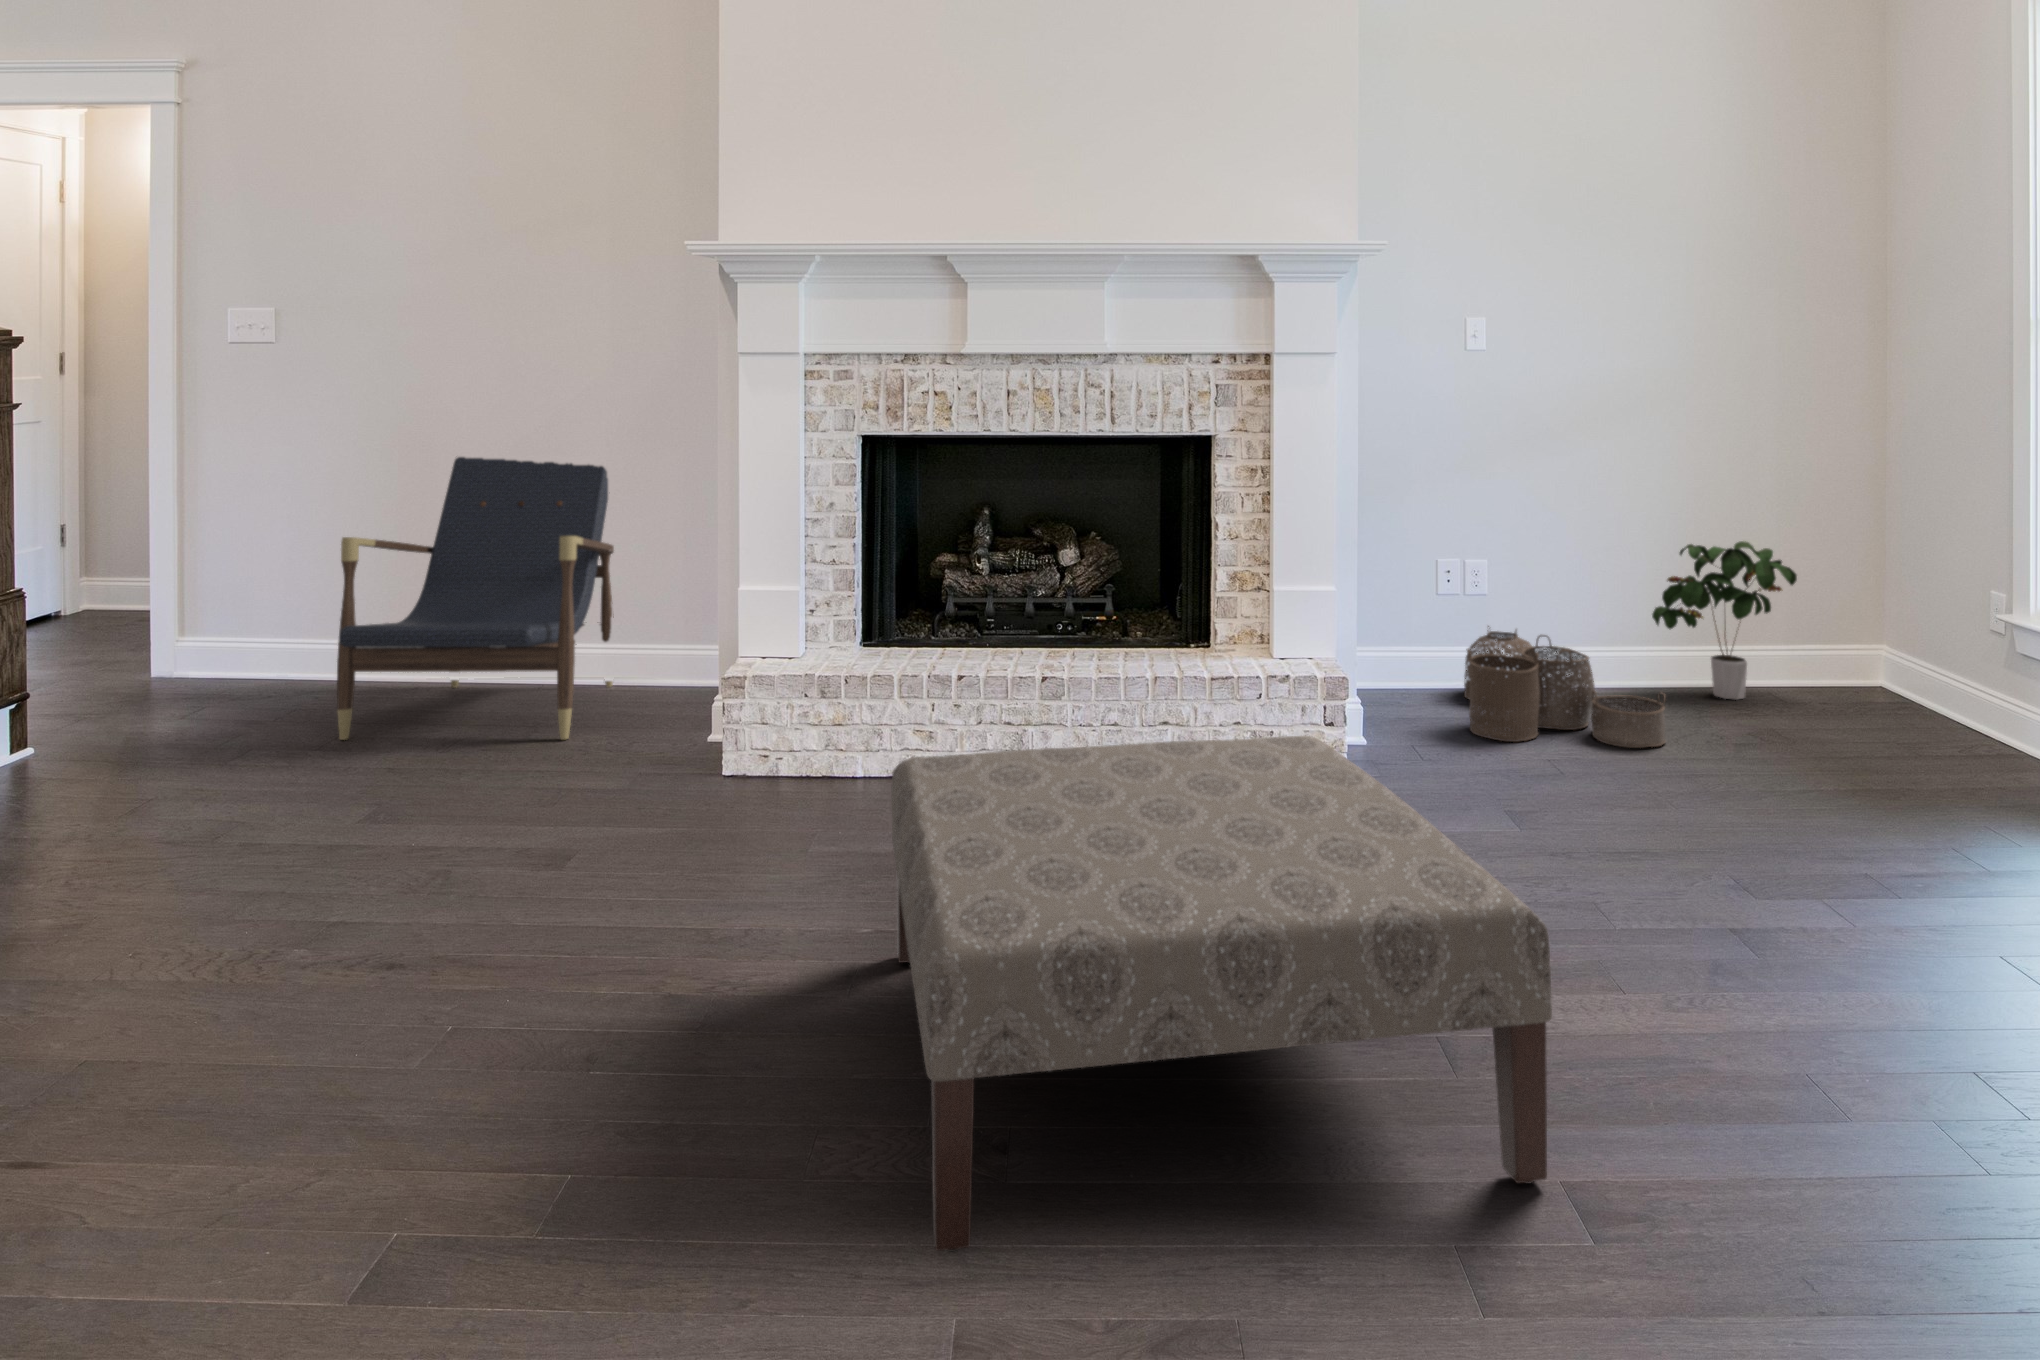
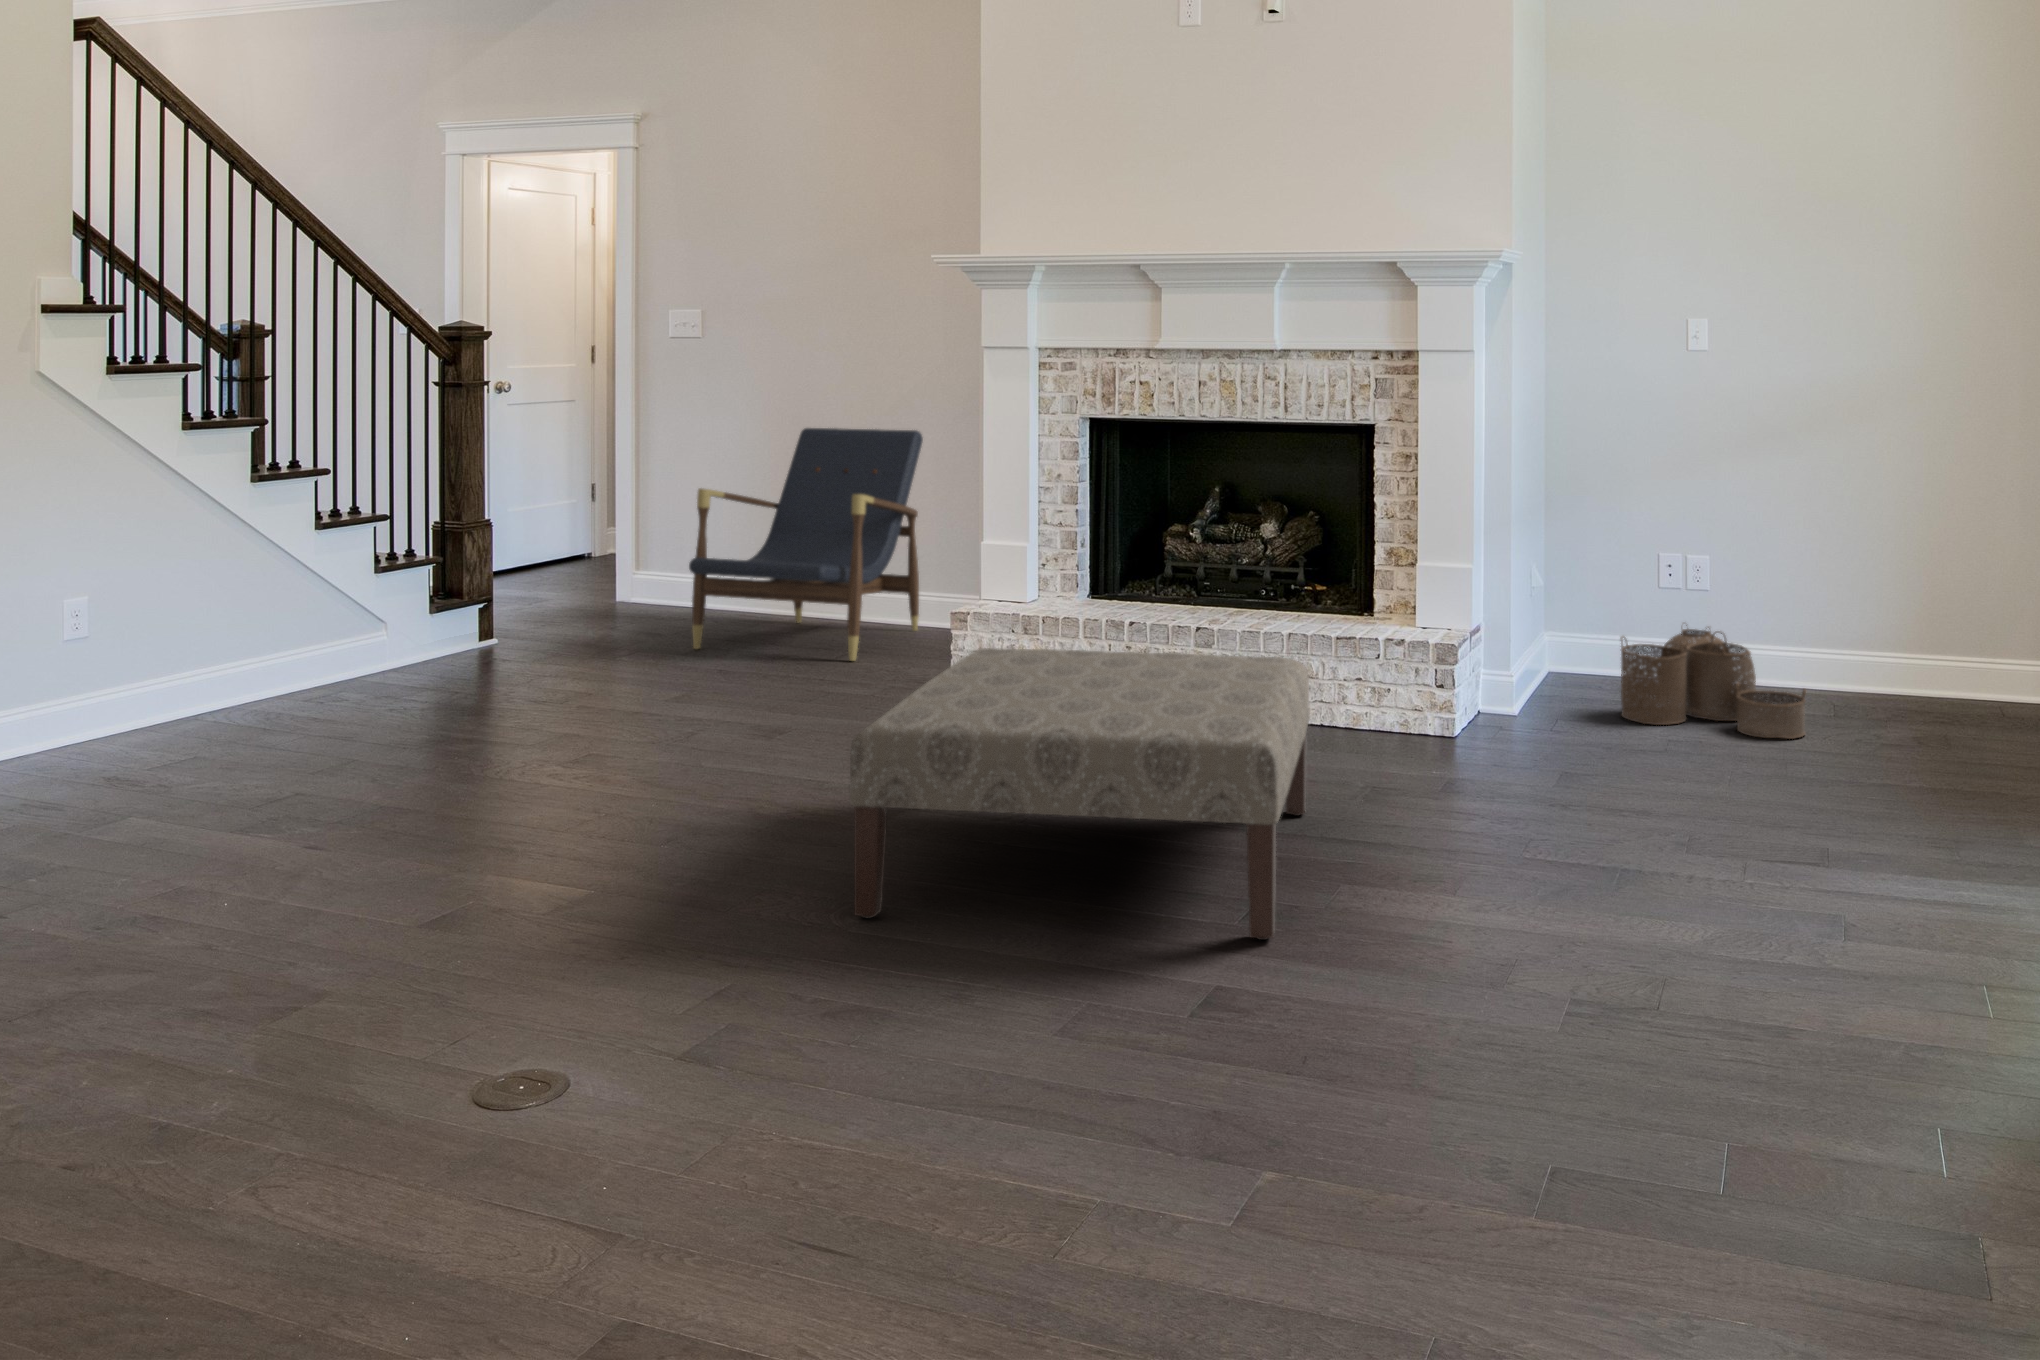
potted plant: present [1652,541,1797,700] -> none [1858,552,2019,713]

